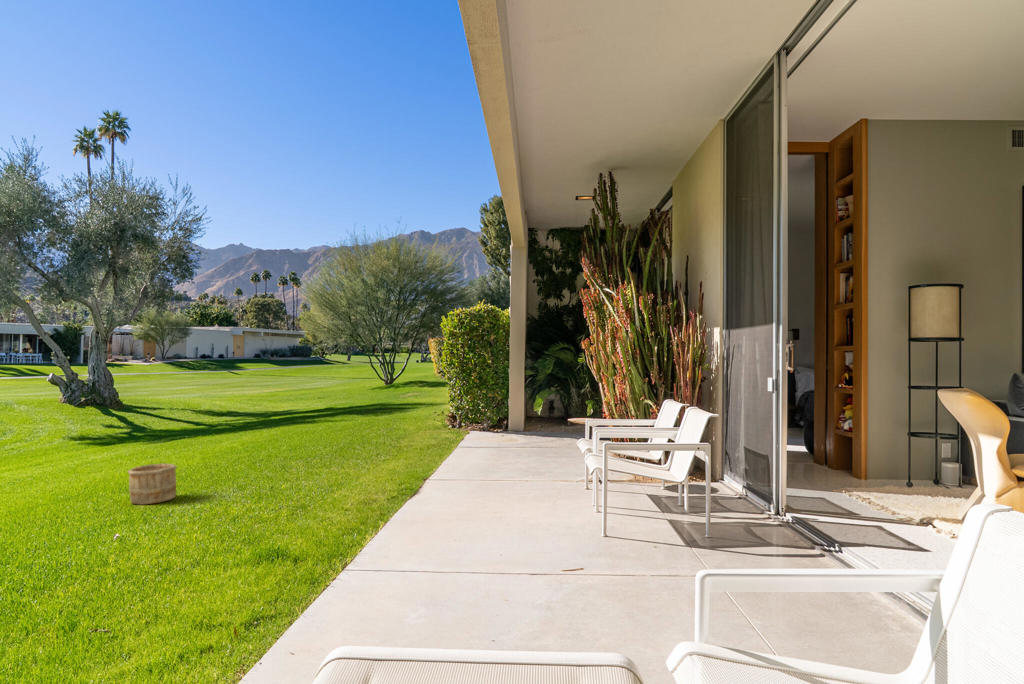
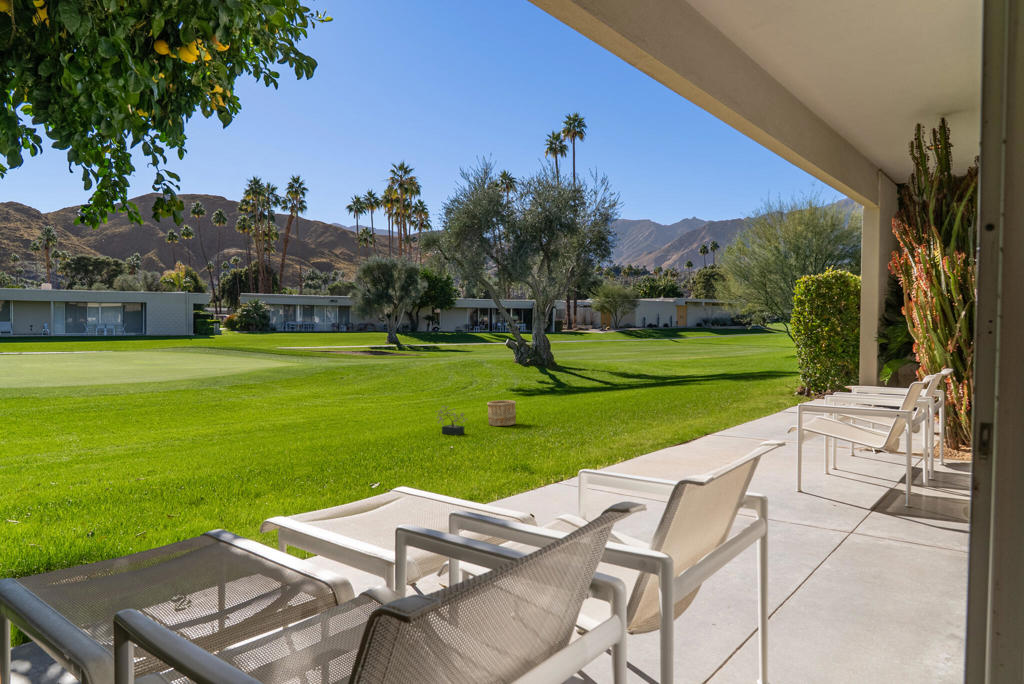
decorative plant: none [52,486,115,533] -> present [437,406,465,435]

